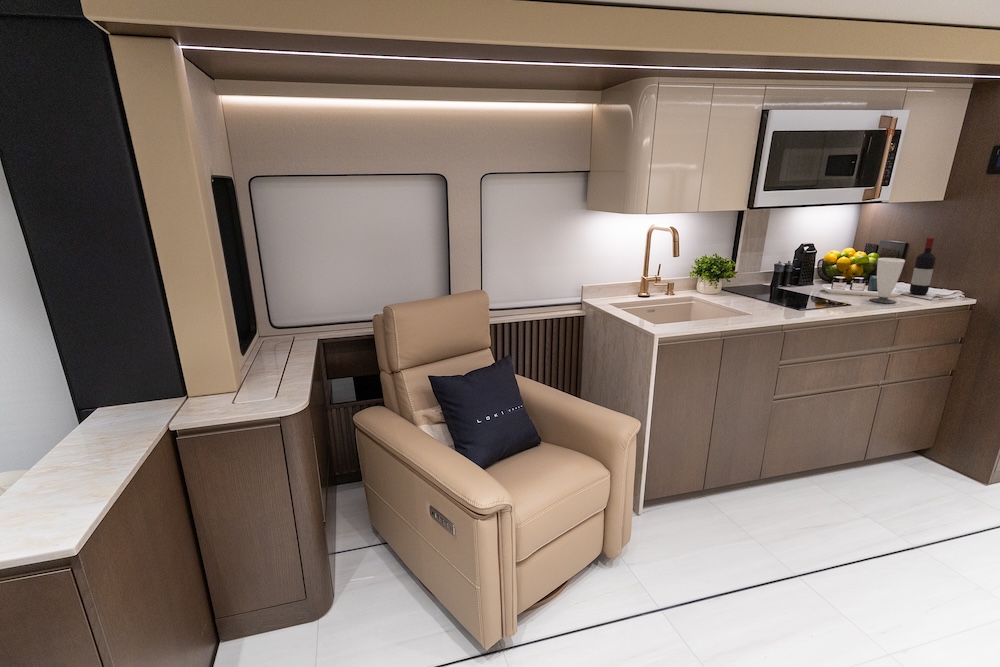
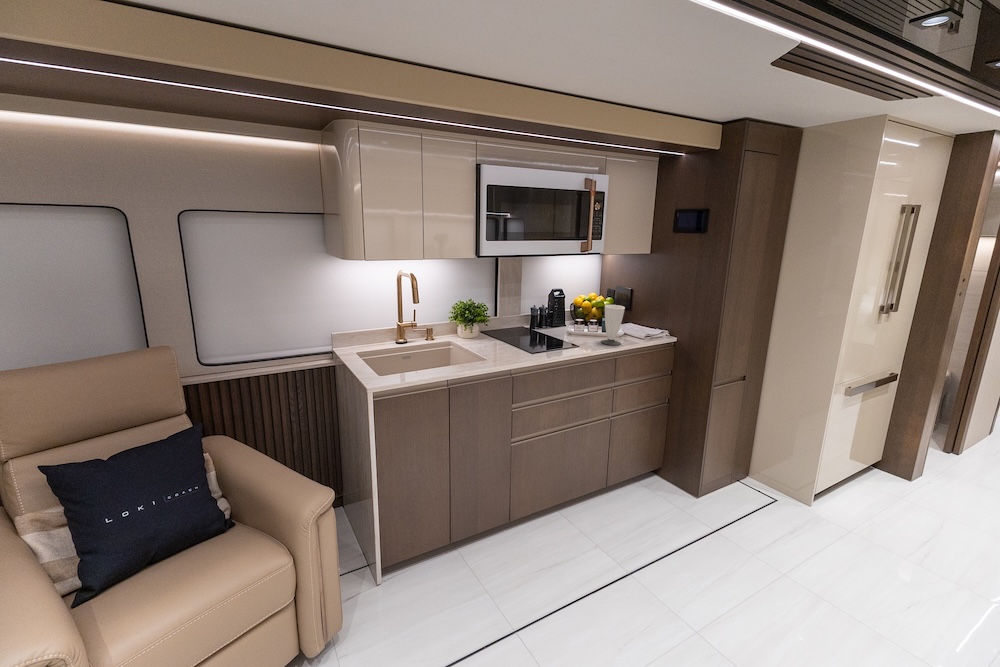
wine bottle: present [910,238,936,295] -> none [632,287,649,336]

